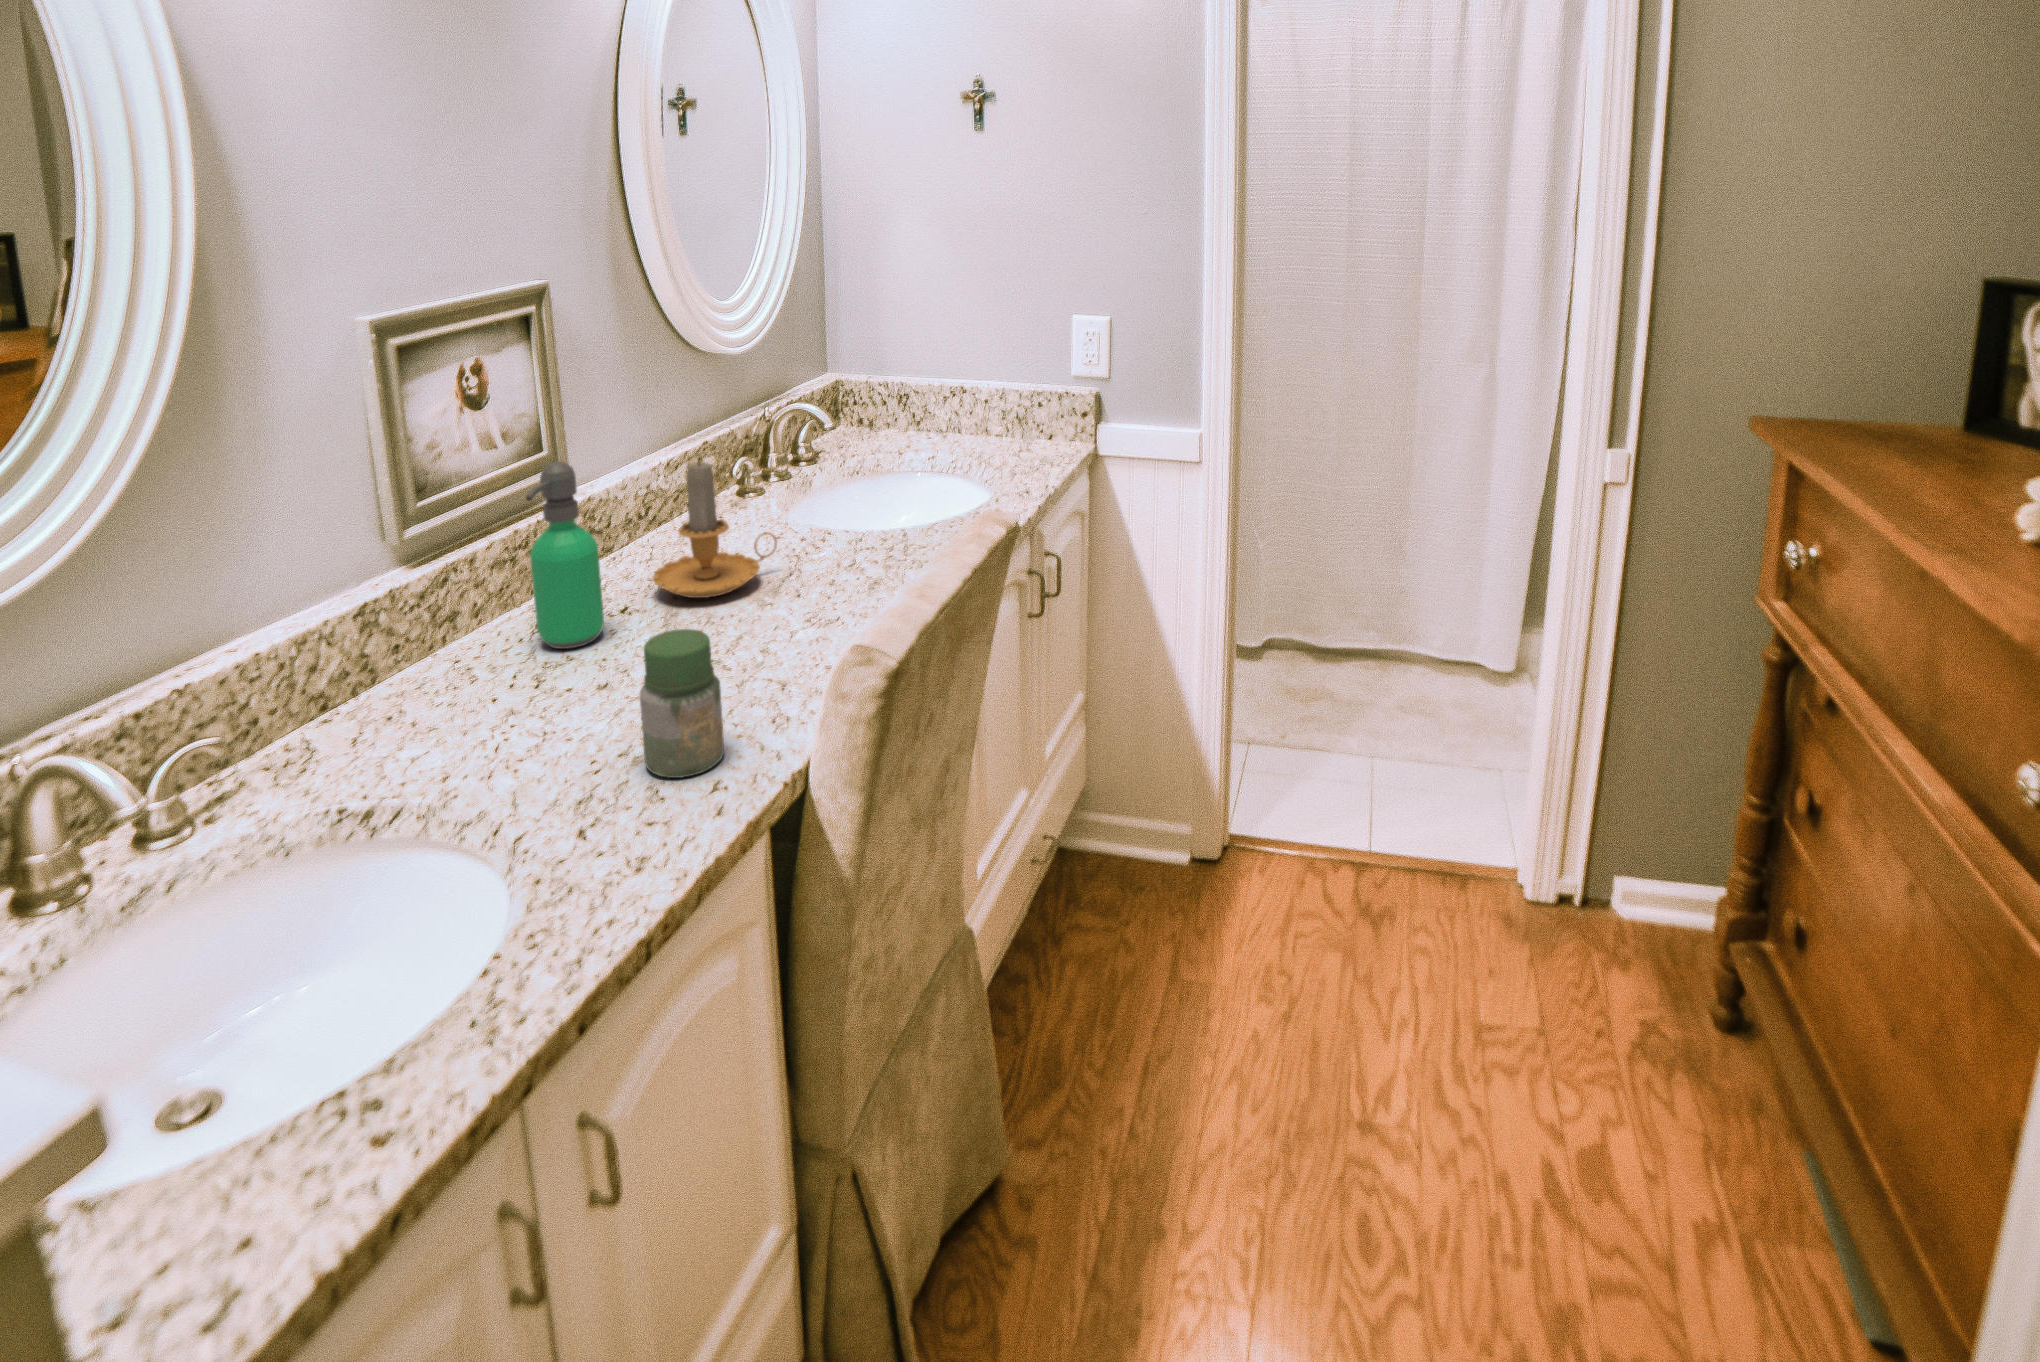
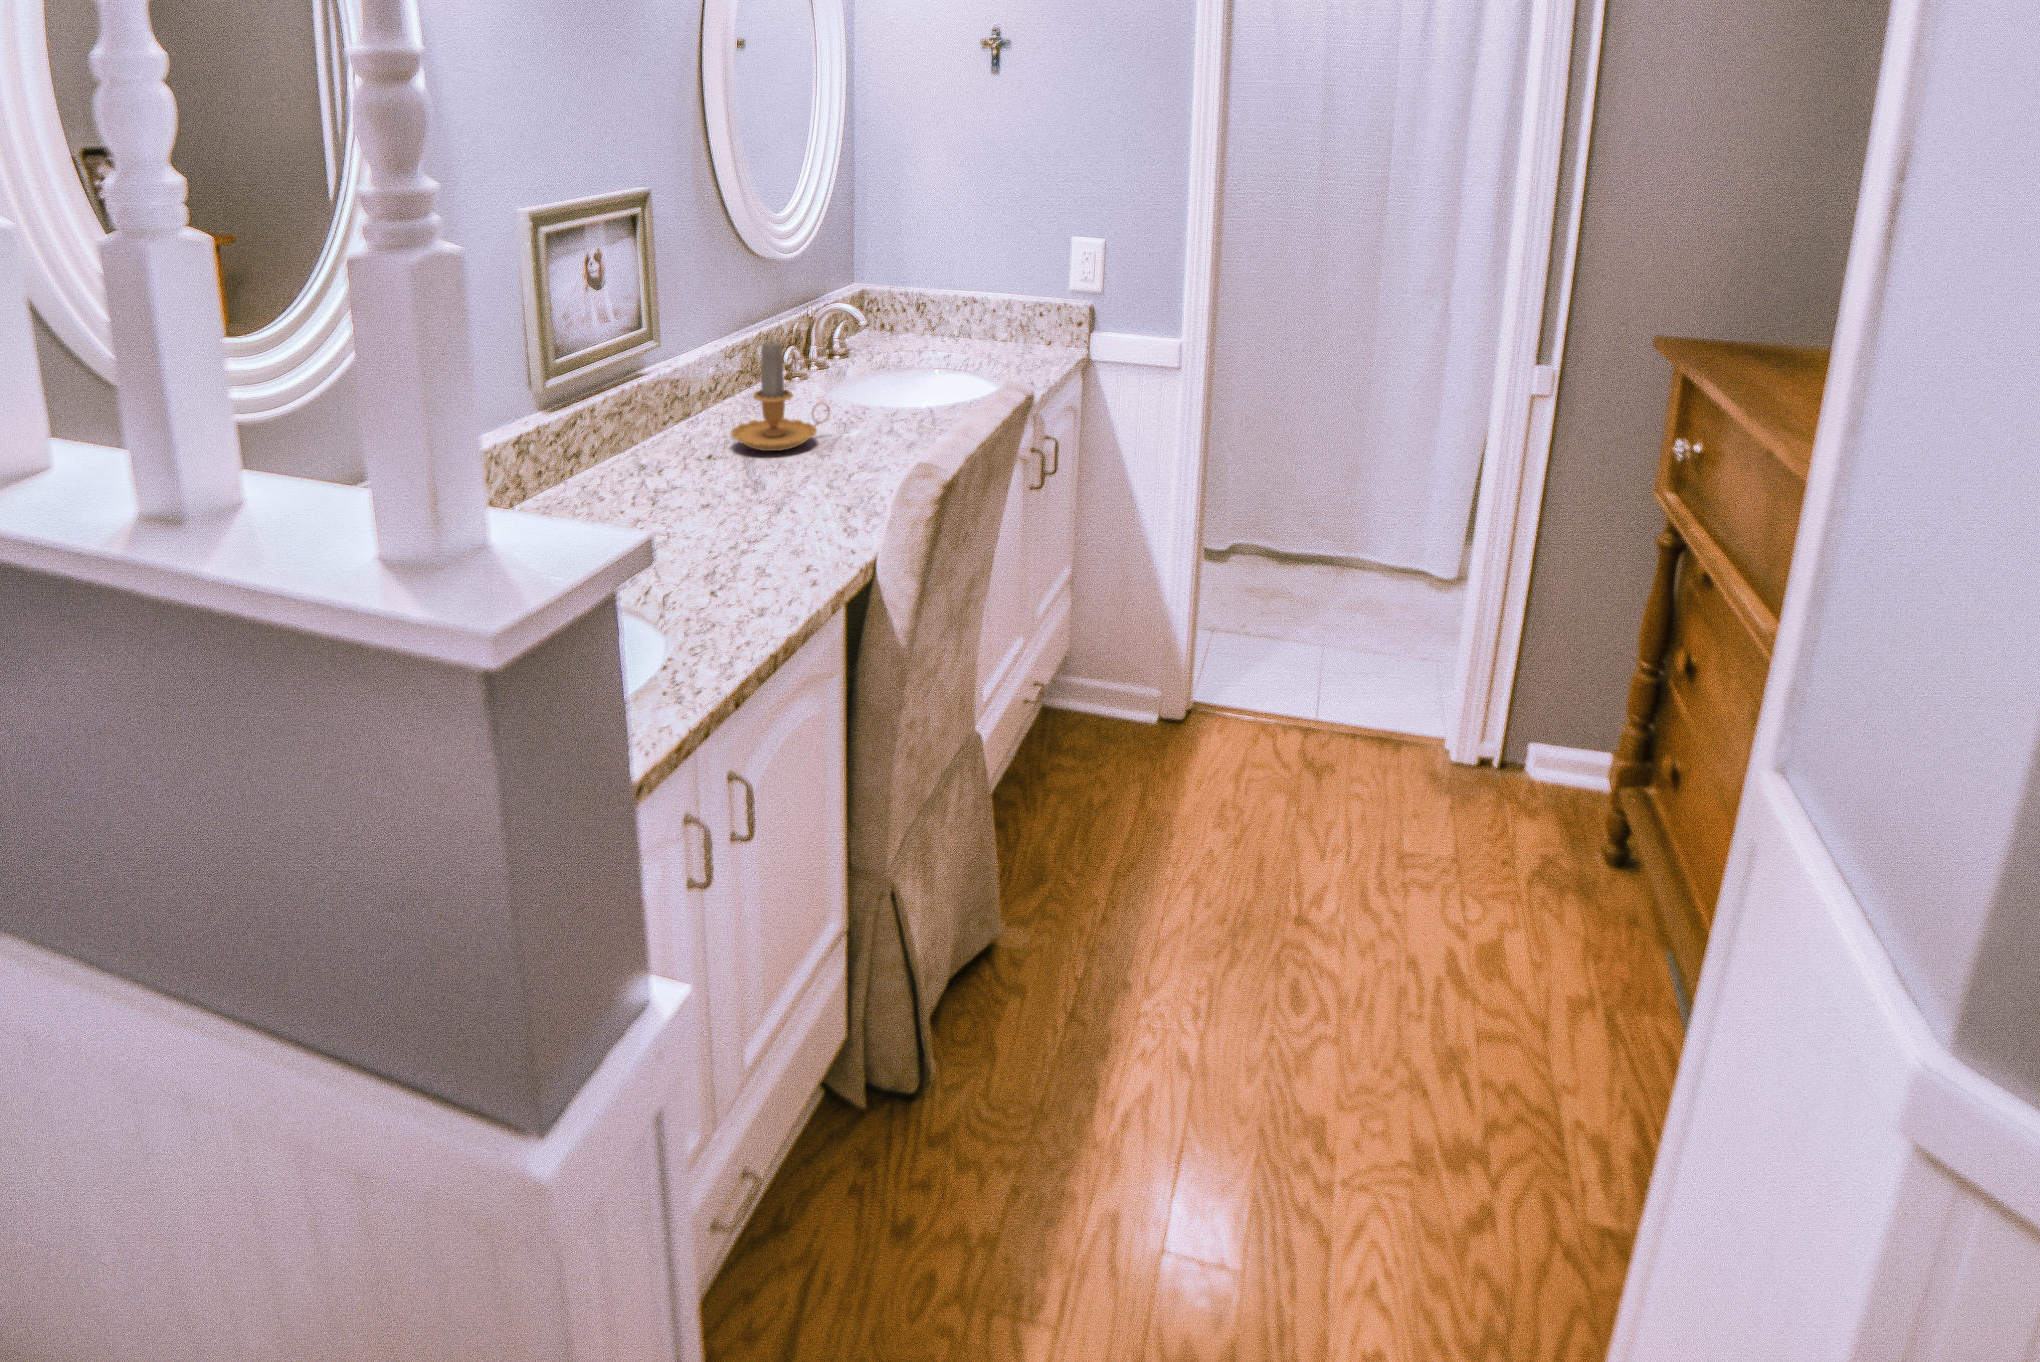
soap dispenser: present [526,461,604,649] -> none [645,330,698,481]
jar: present [640,629,724,778] -> none [749,451,811,562]

